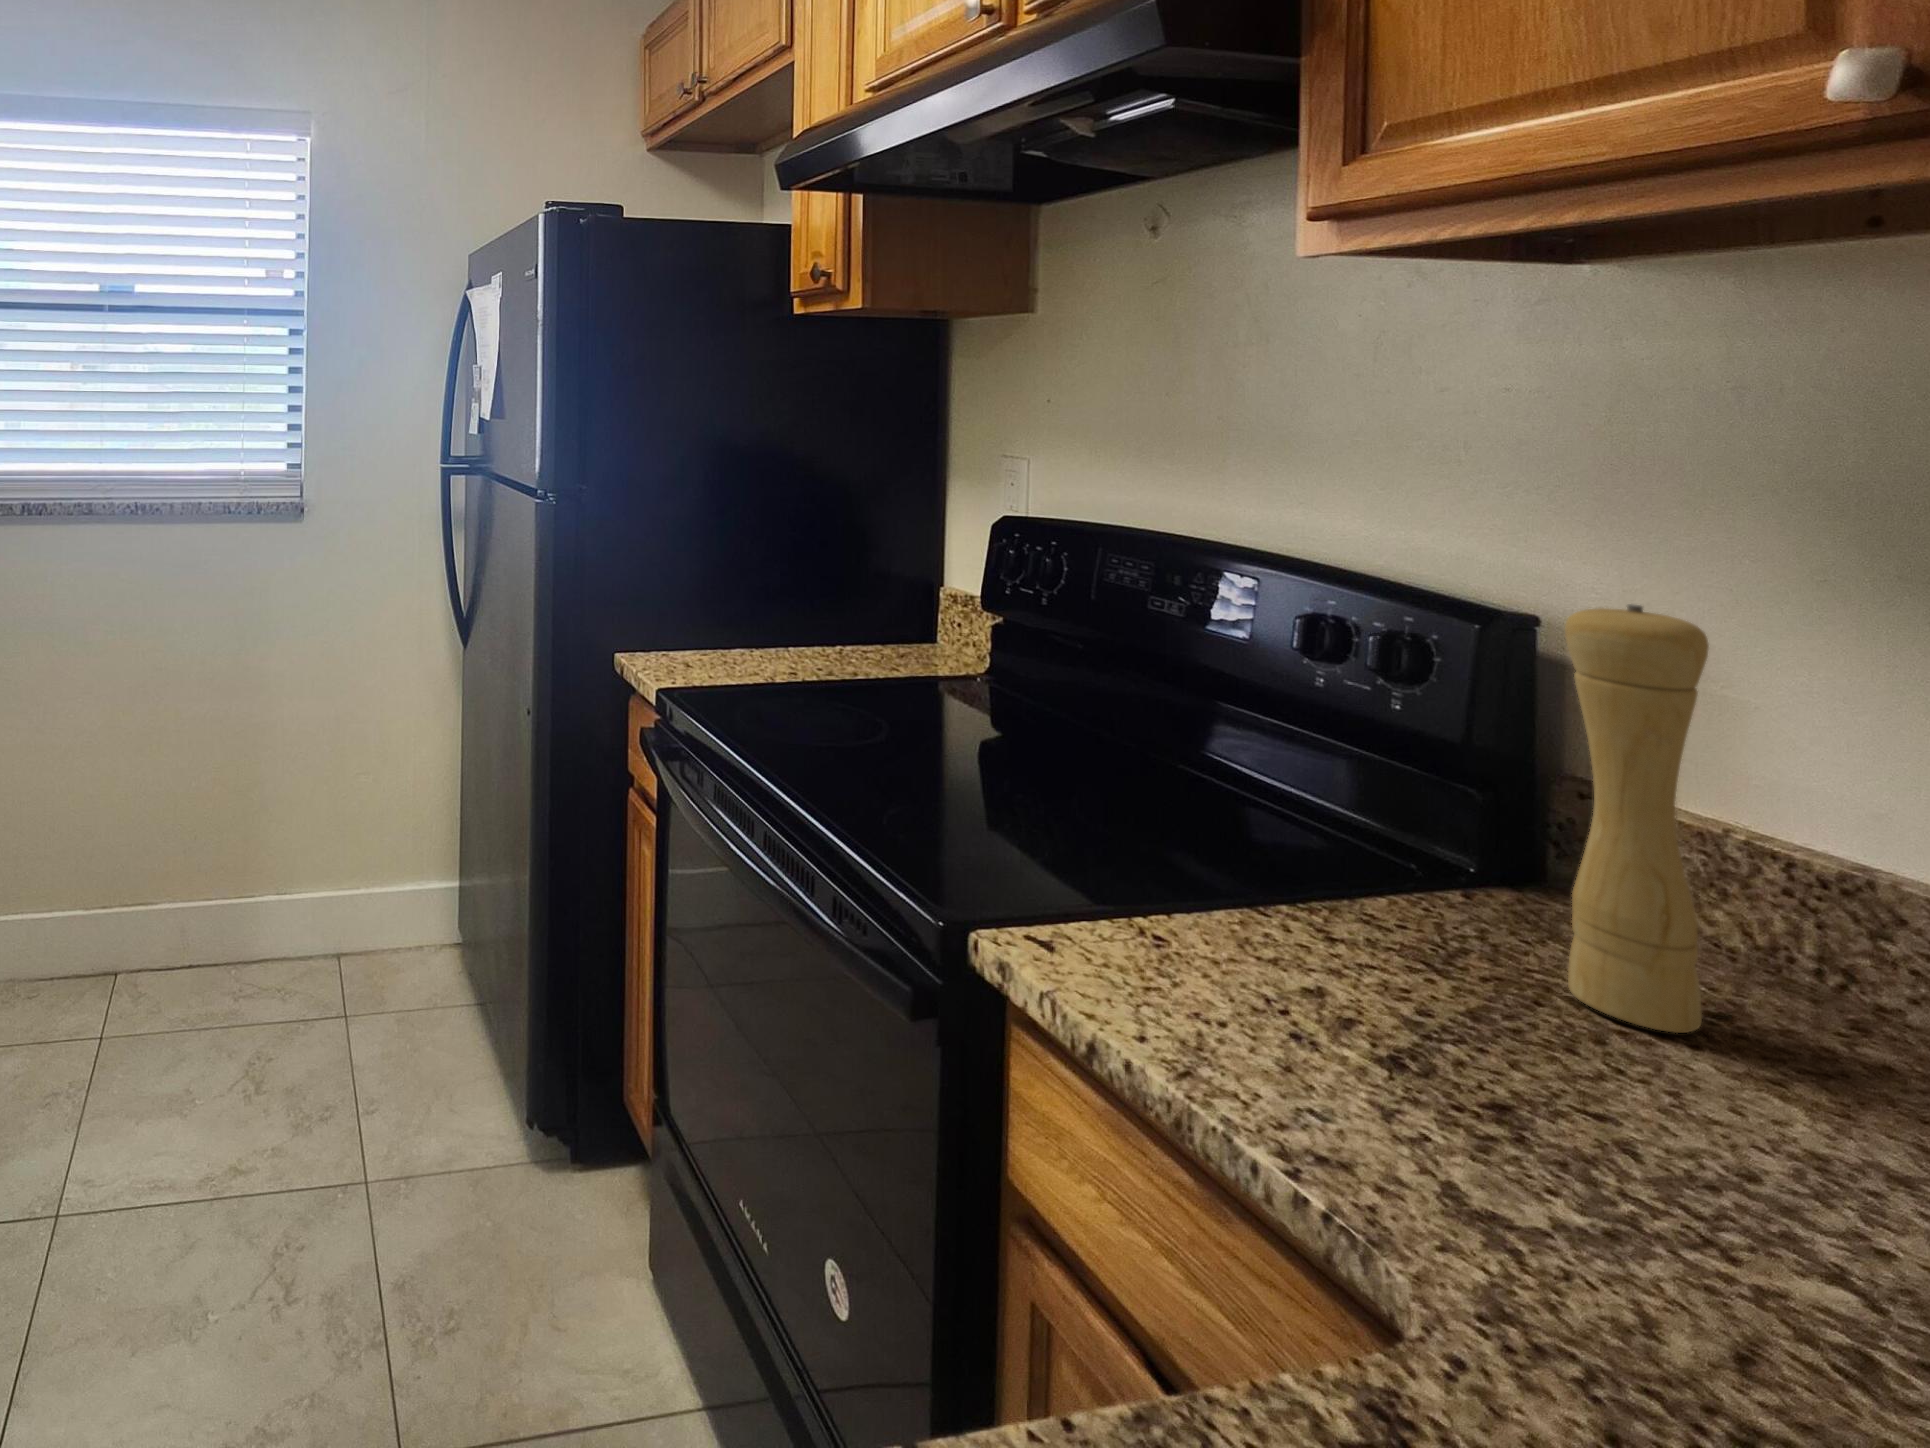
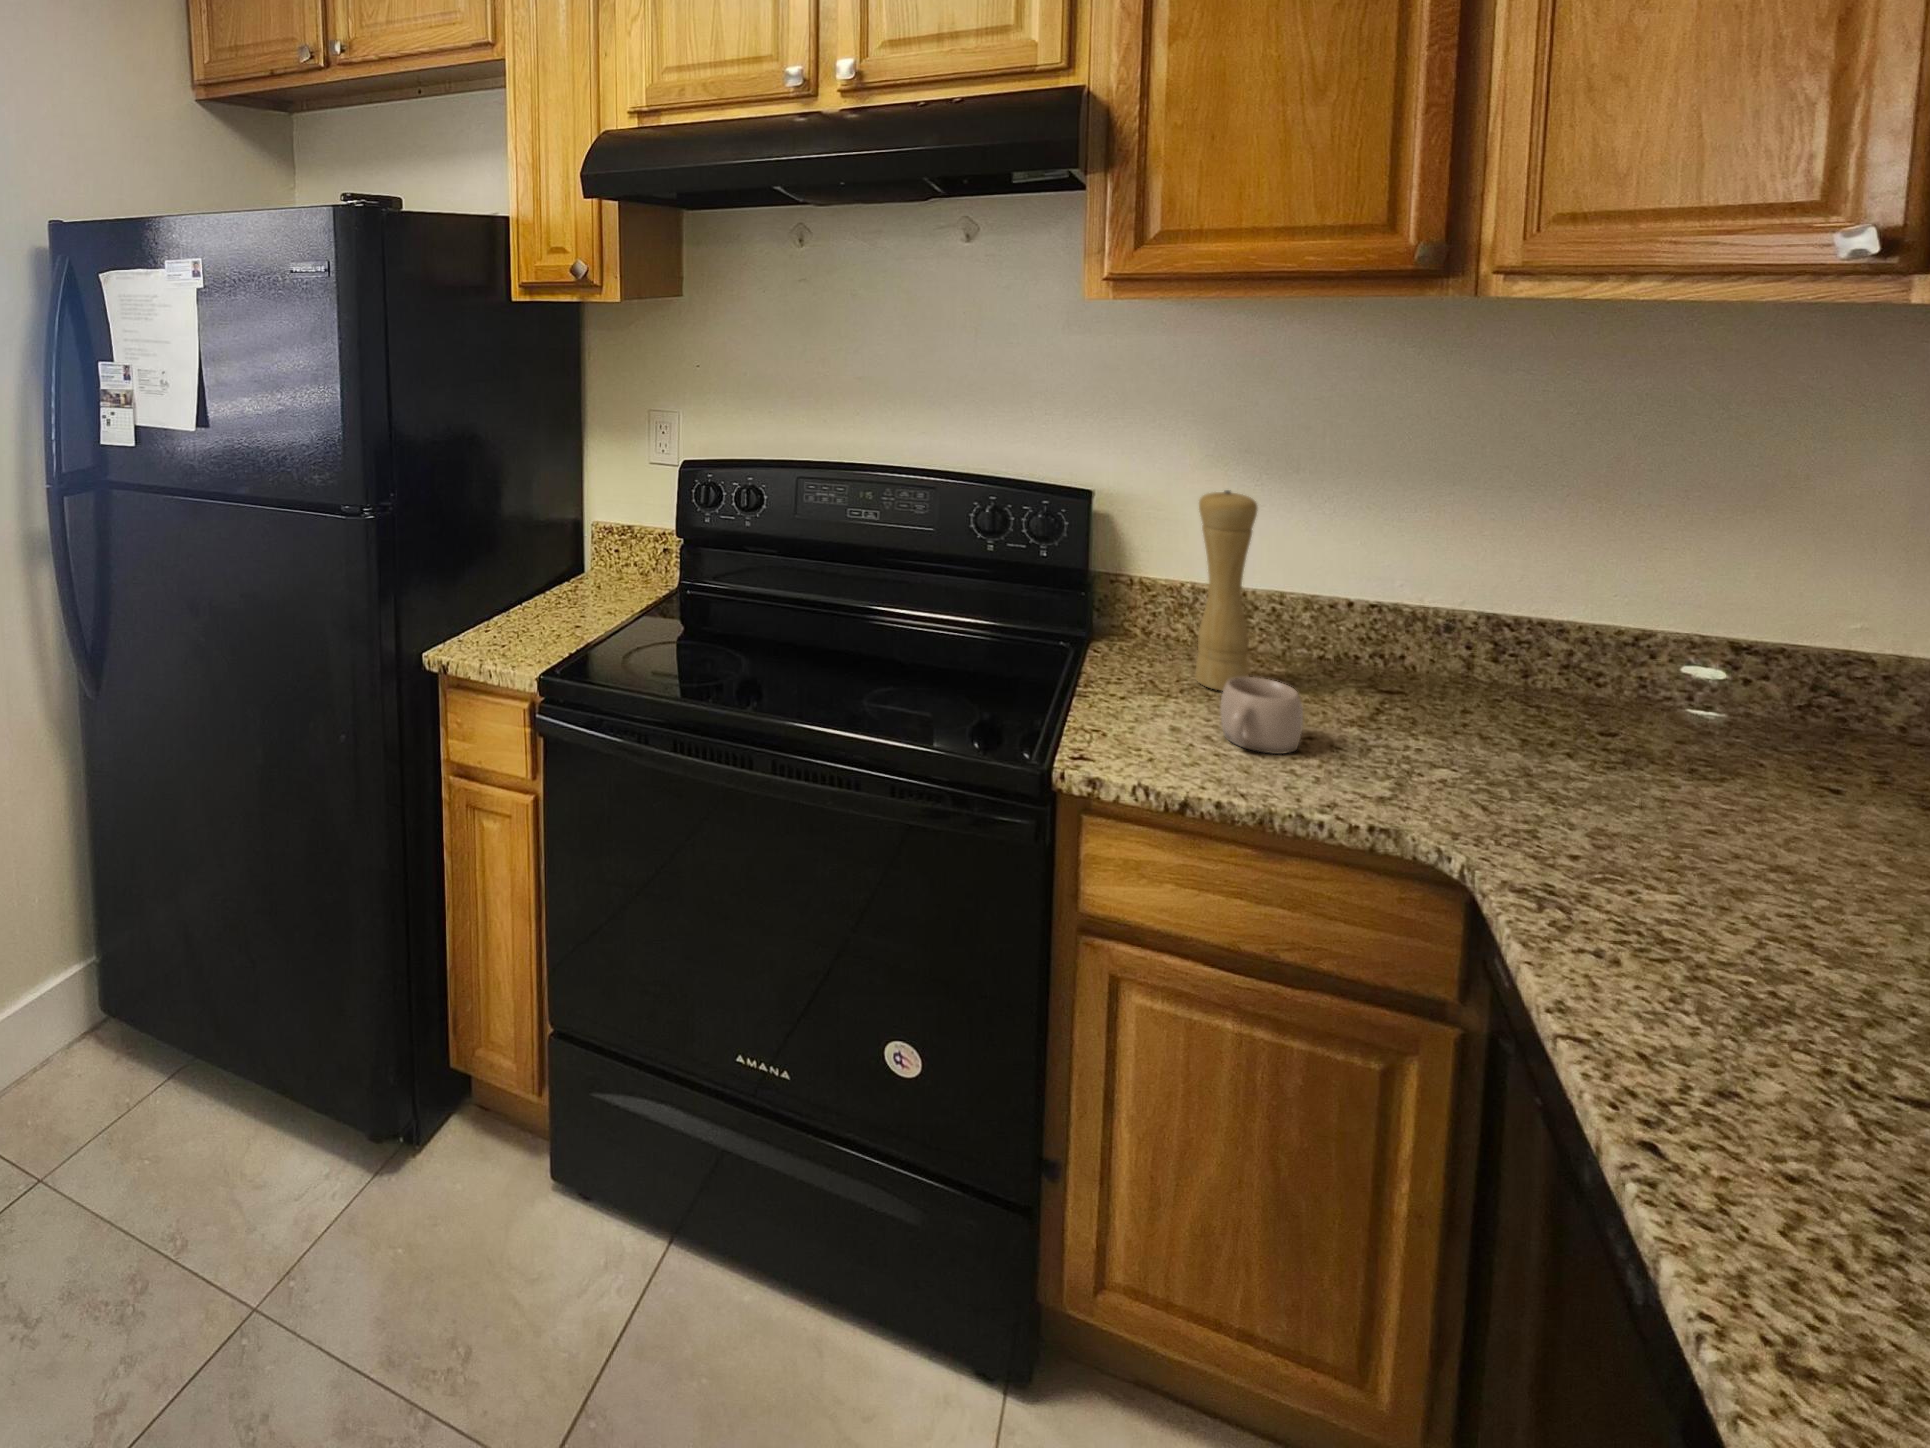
mug: none [1337,929,1563,1107] -> present [1220,677,1303,754]

